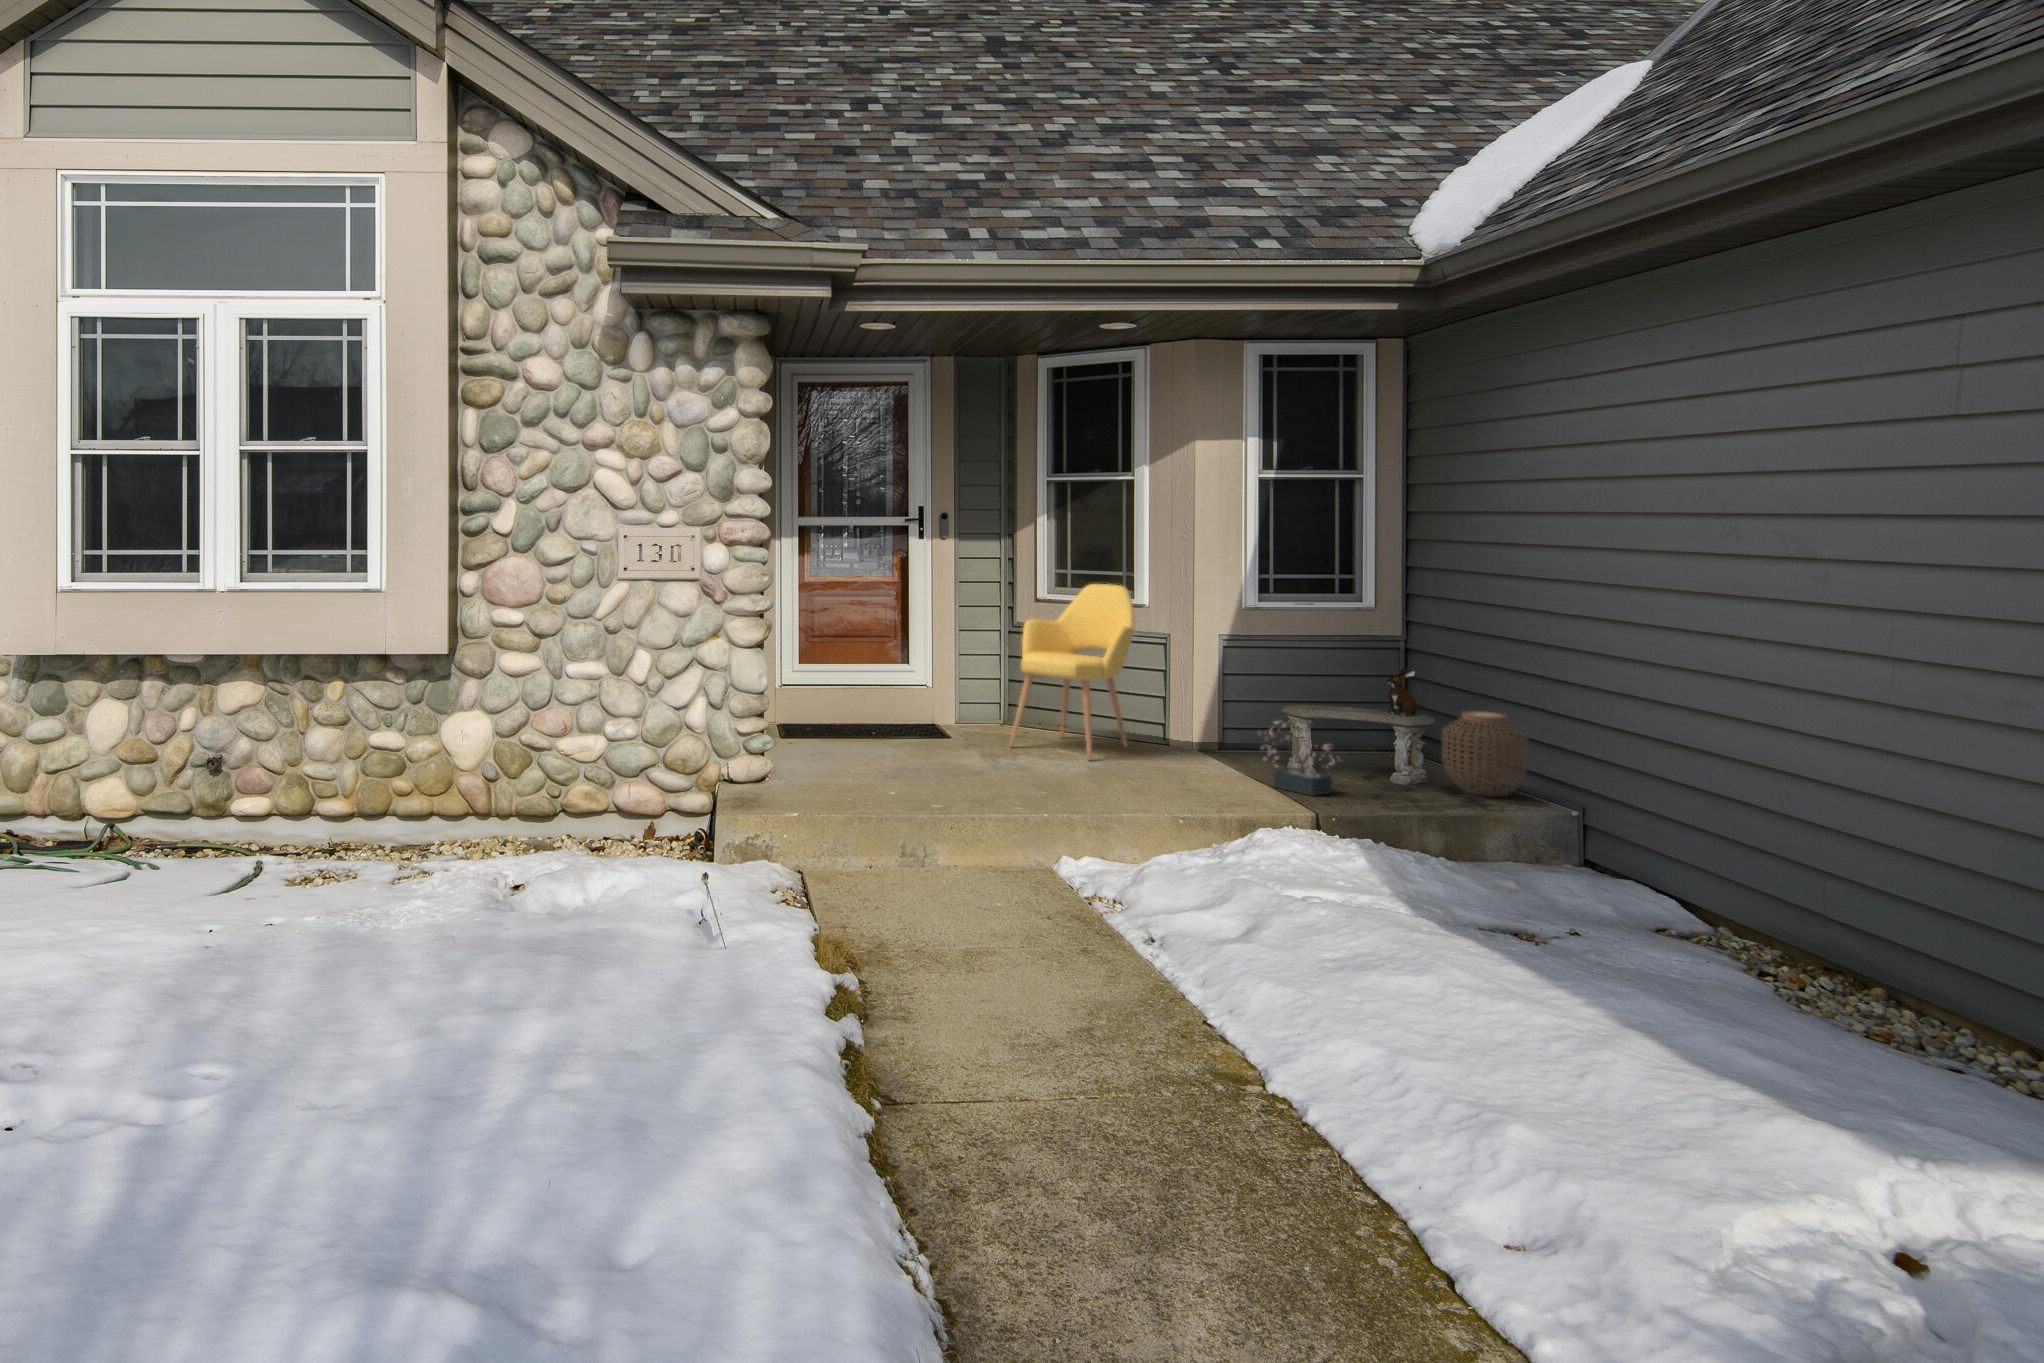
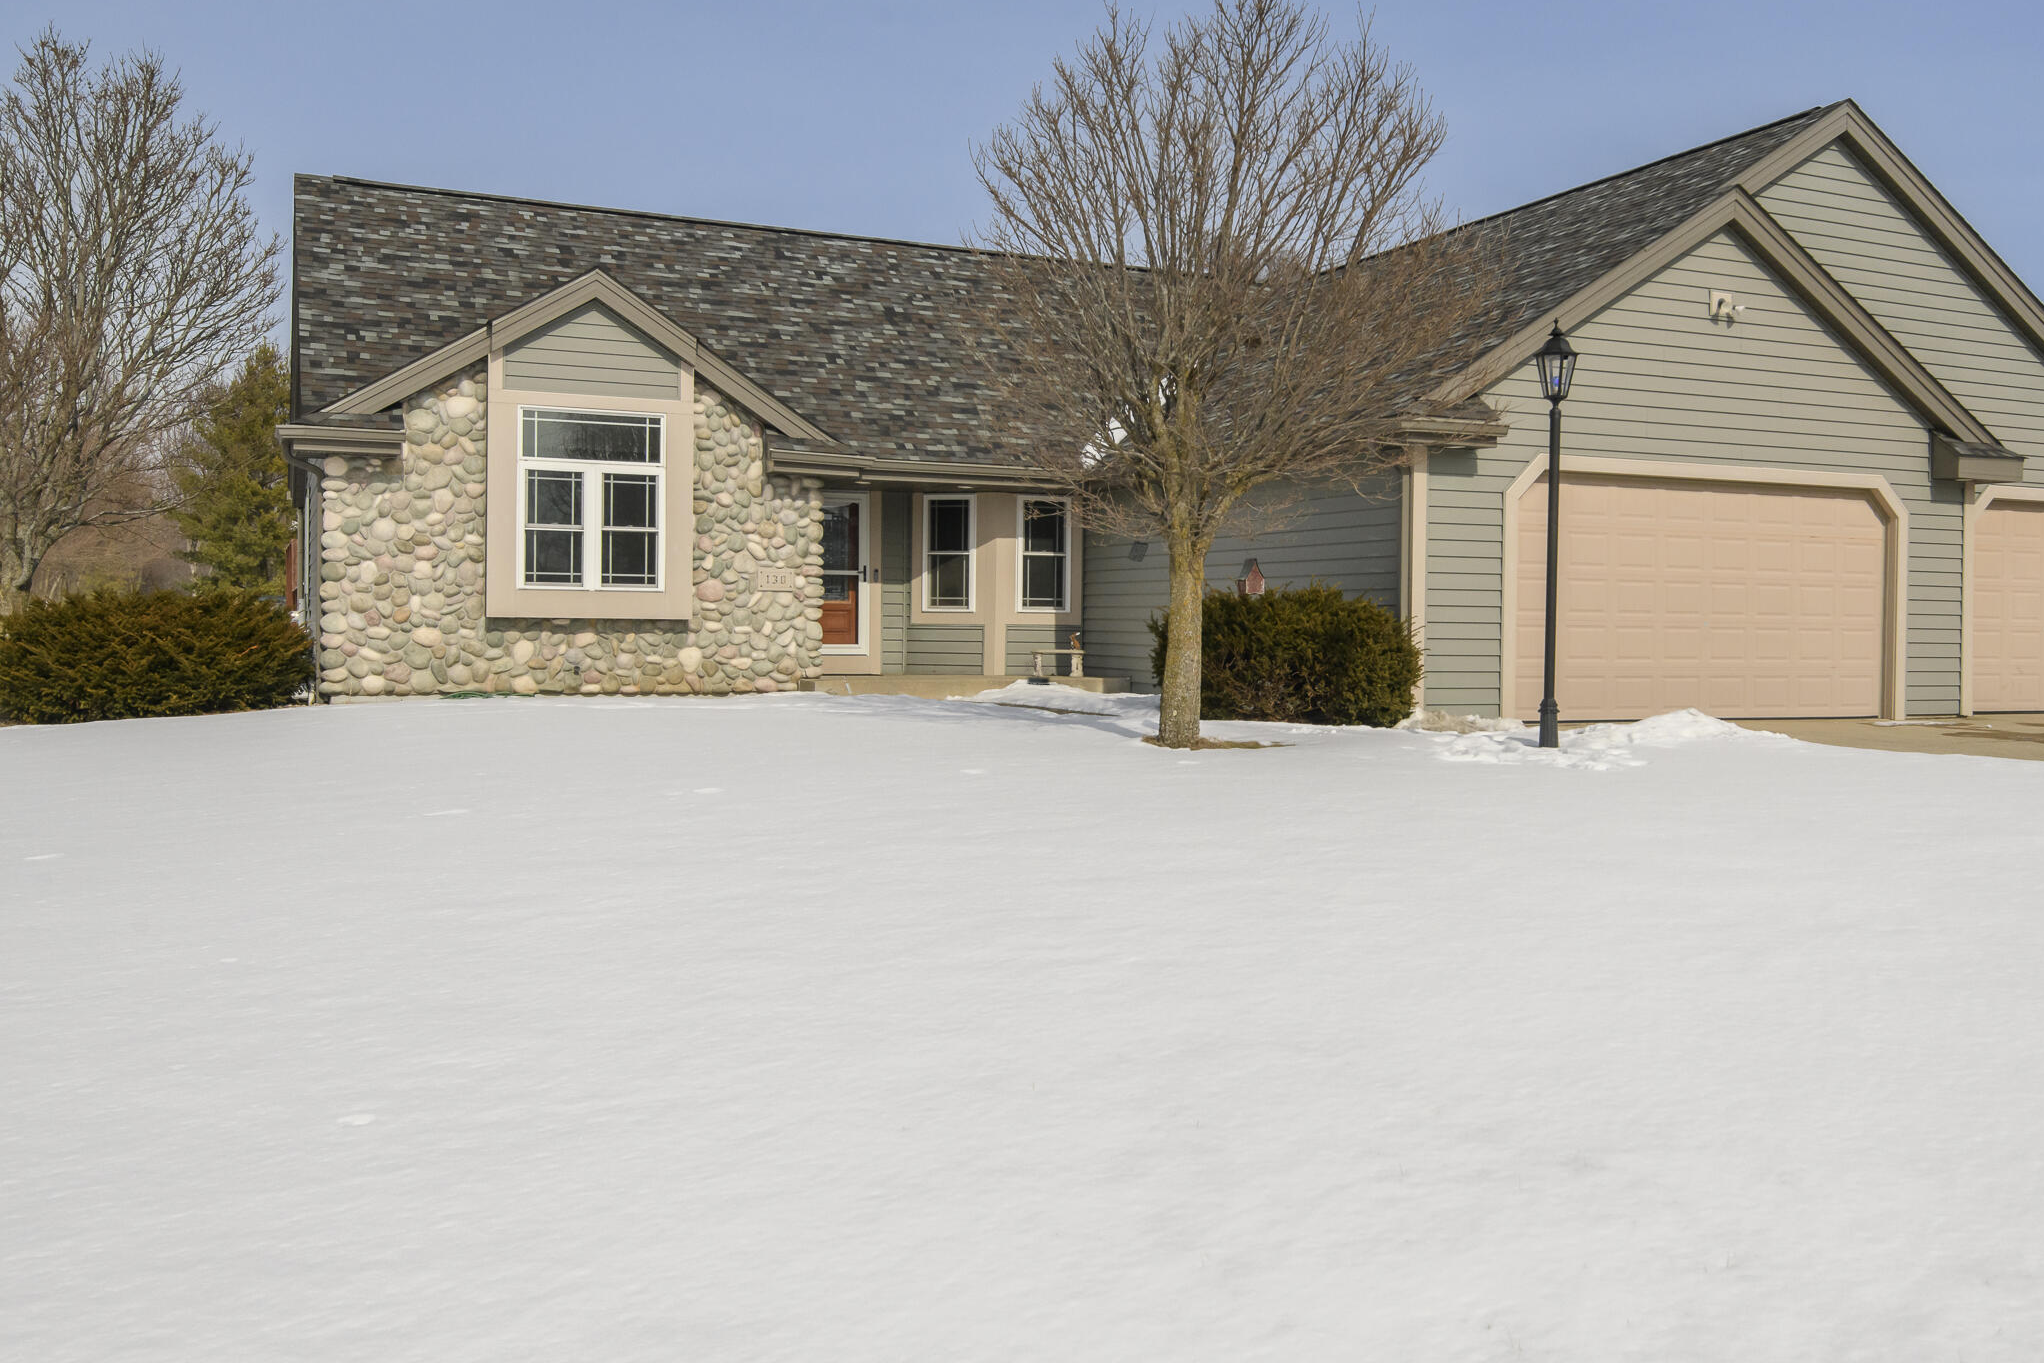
chair: present [1009,584,1135,760] -> none [911,604,969,681]
woven basket: present [1442,711,1528,797] -> none [1092,653,1123,685]

